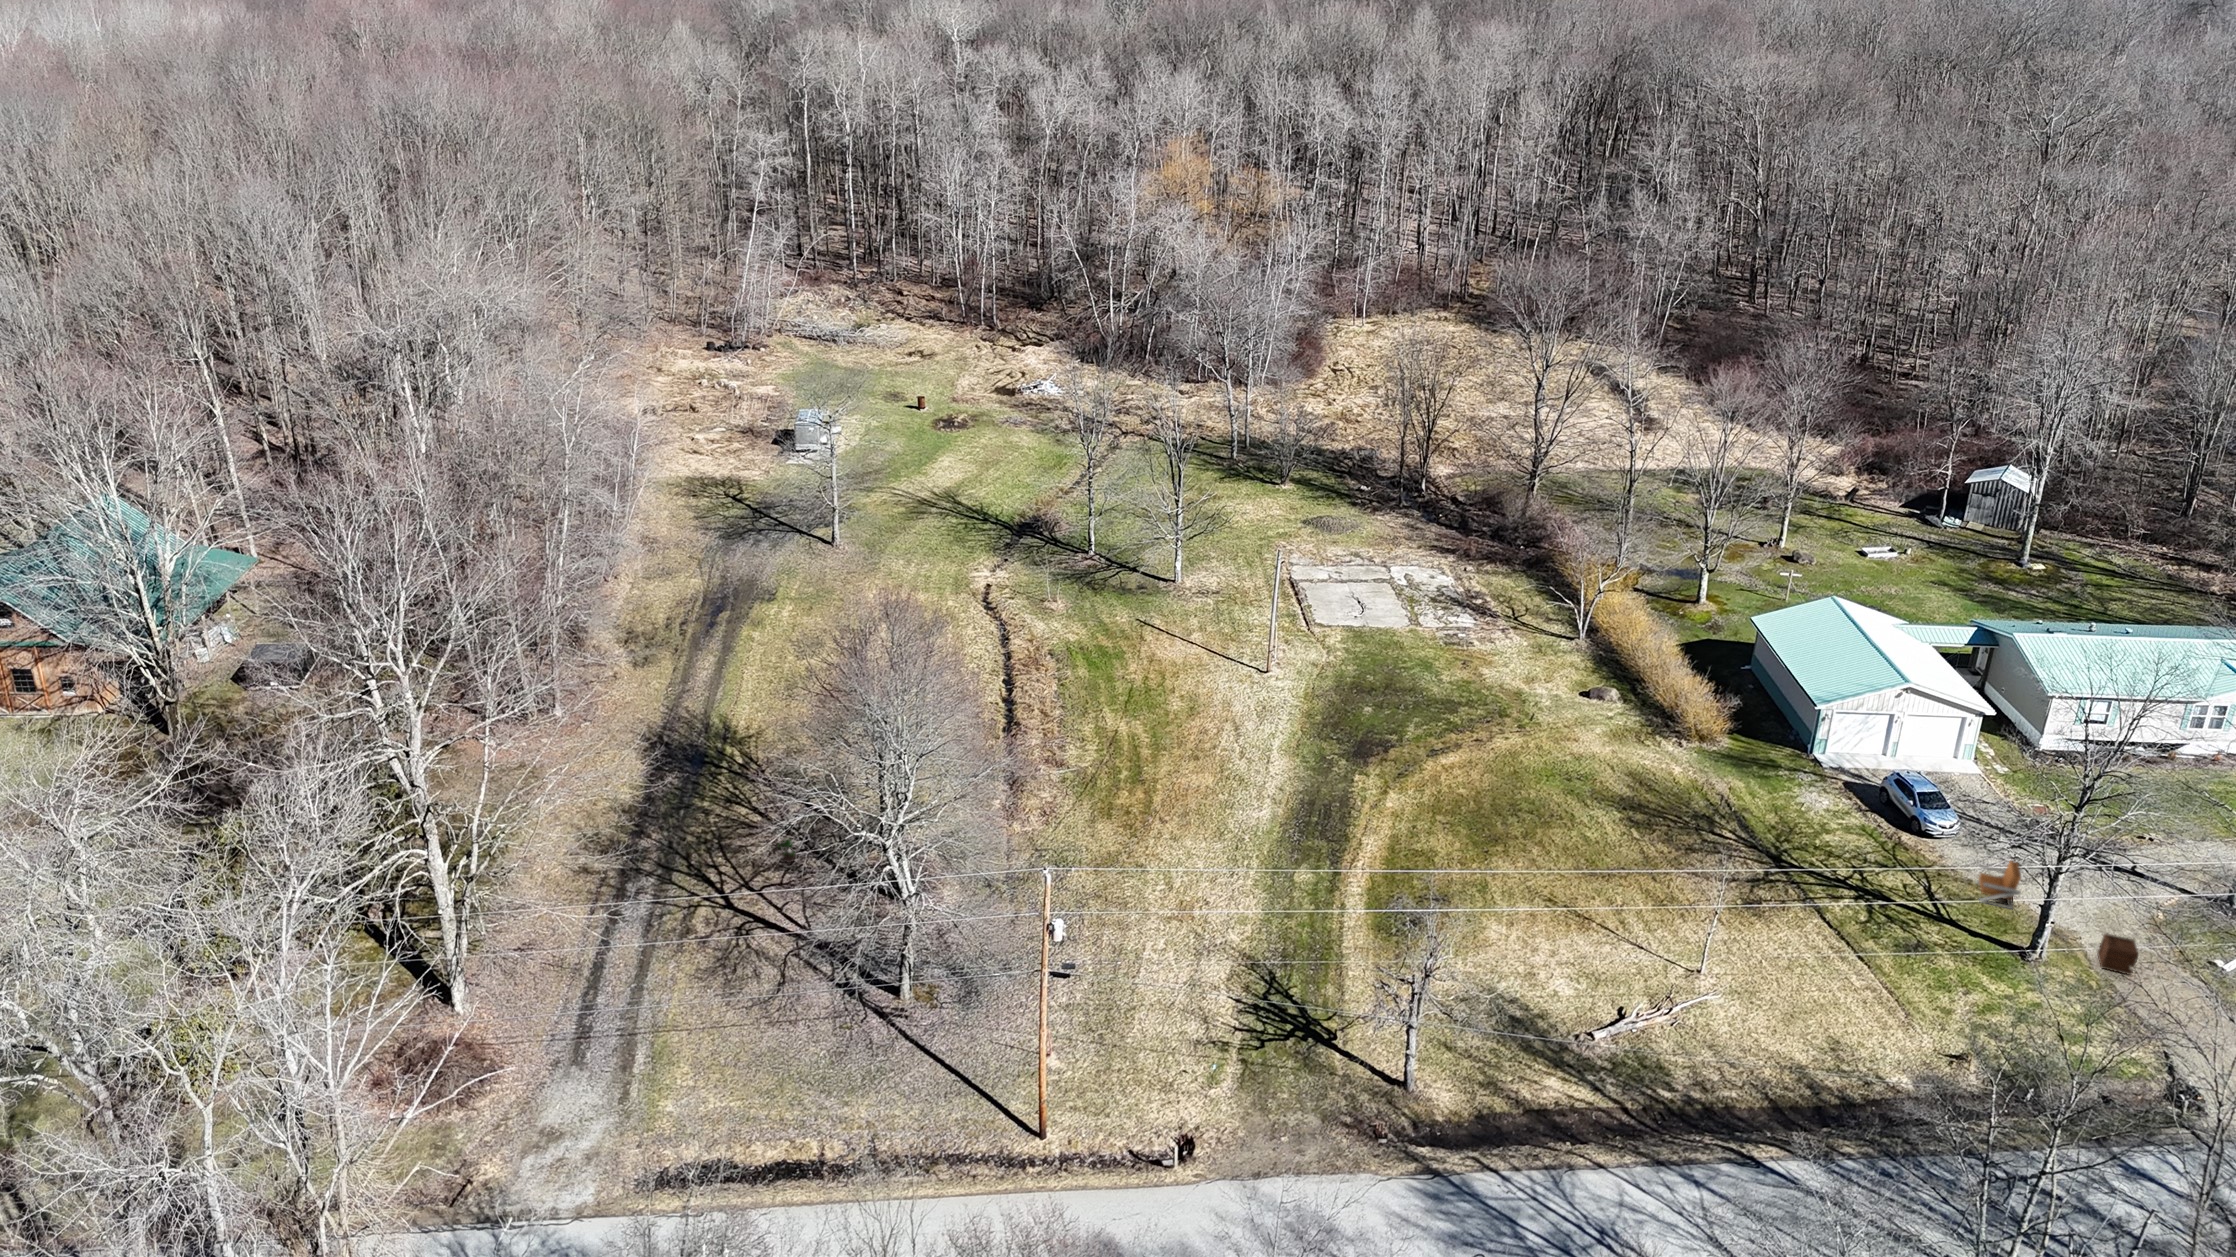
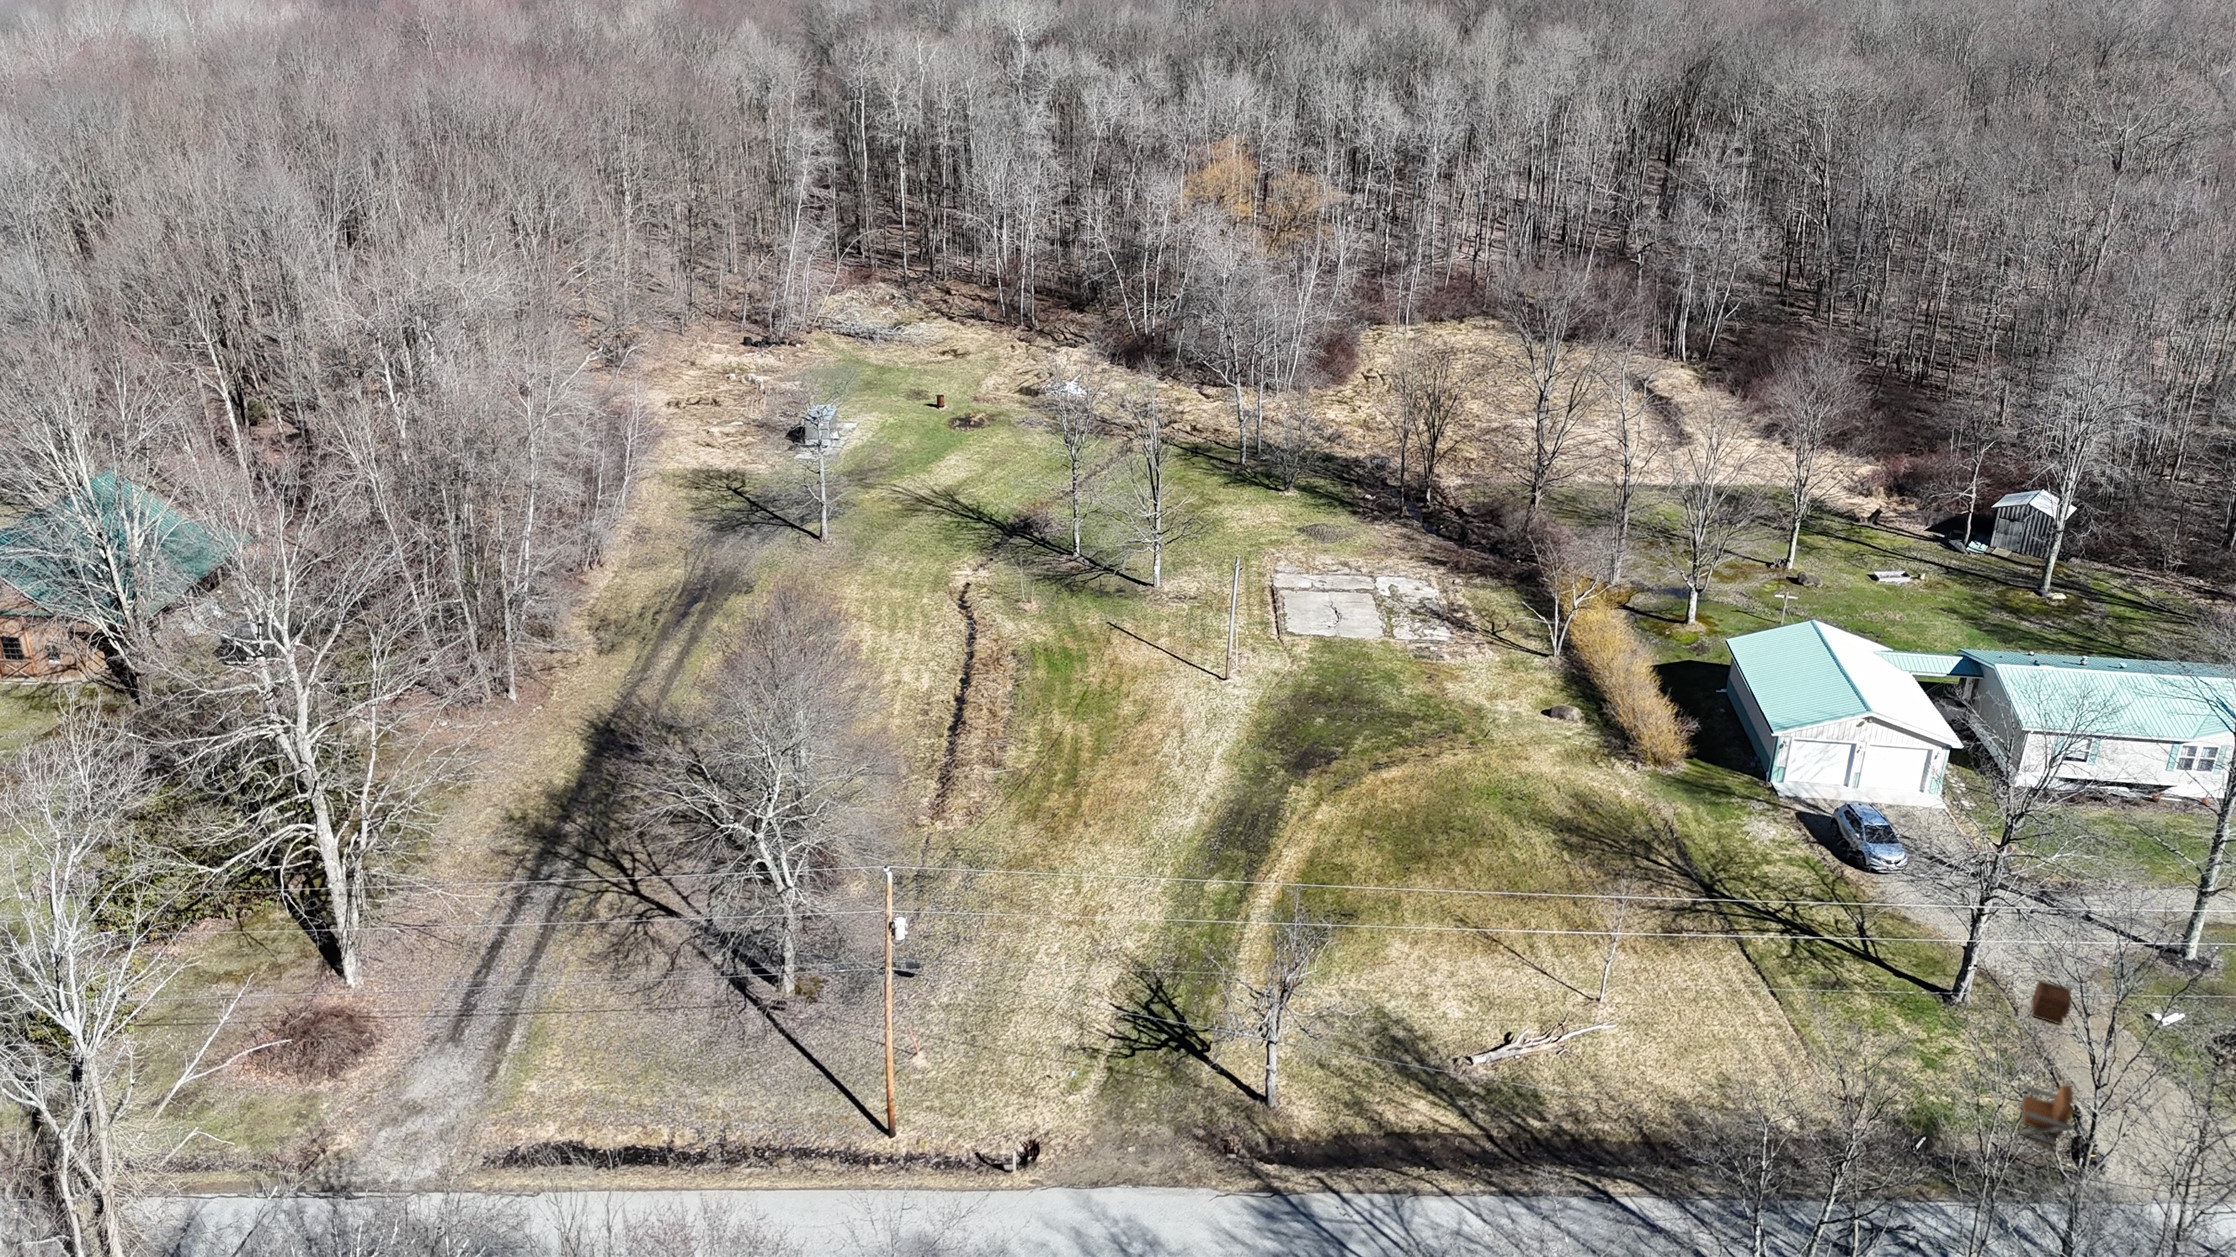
potted tree: present [778,838,796,862] -> none [688,824,709,851]
lounge chair: present [1976,861,2021,910] -> present [2018,1085,2073,1145]

